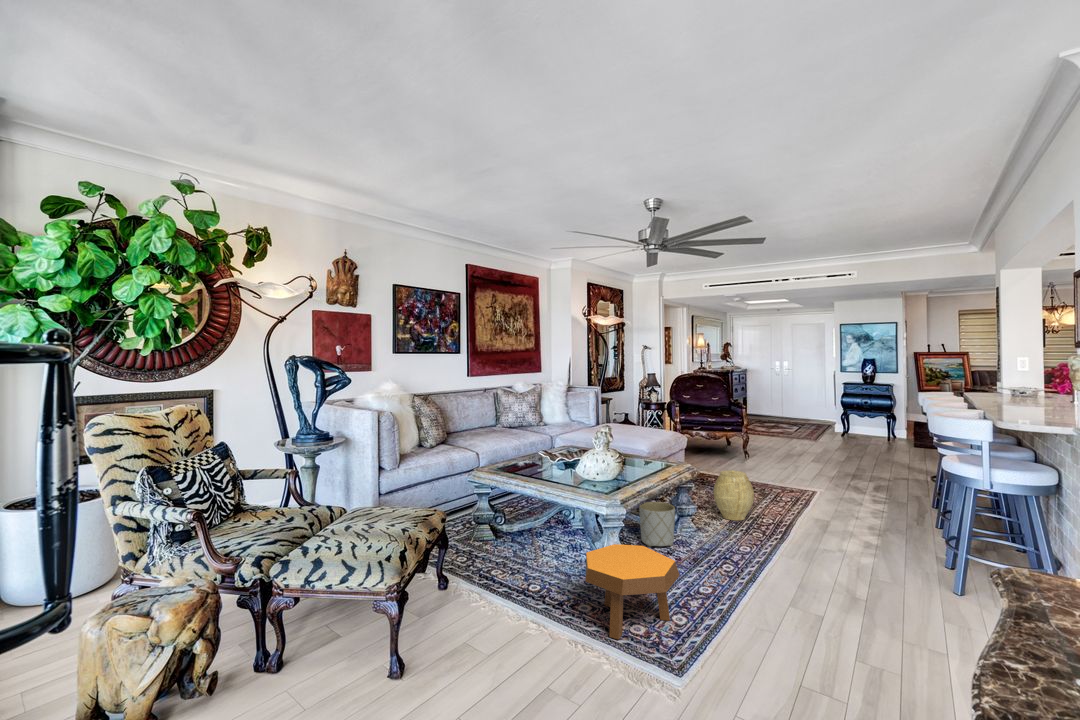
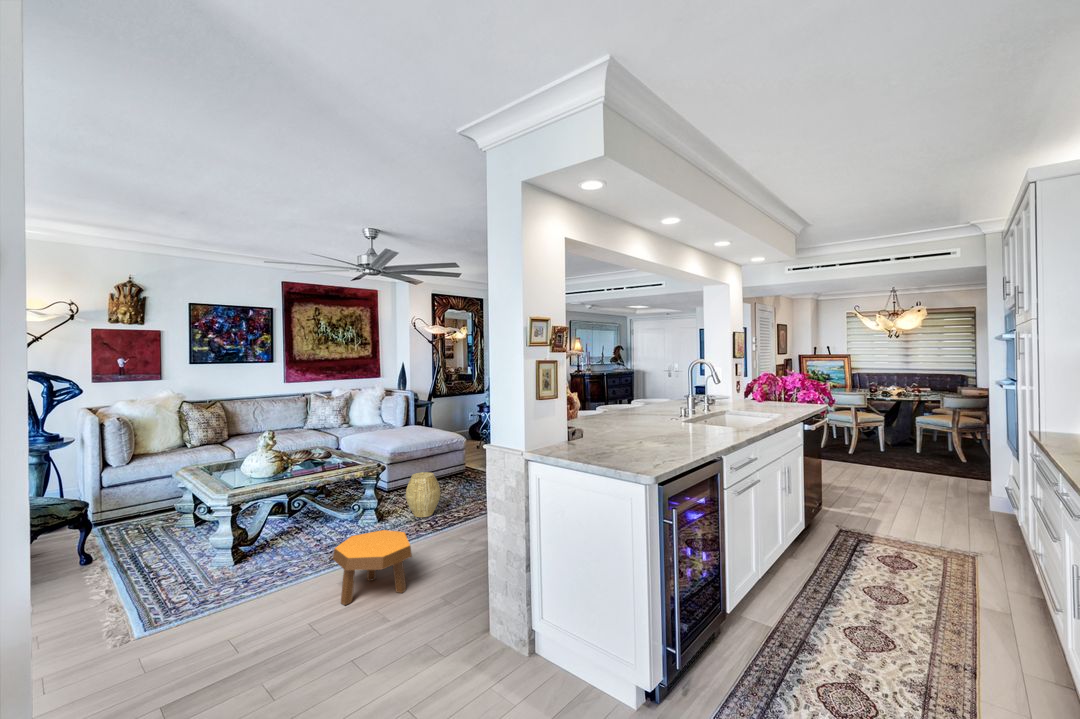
planter: present [639,502,675,547] -> none [298,499,331,538]
footstool: present [585,544,680,639] -> present [333,530,412,605]

